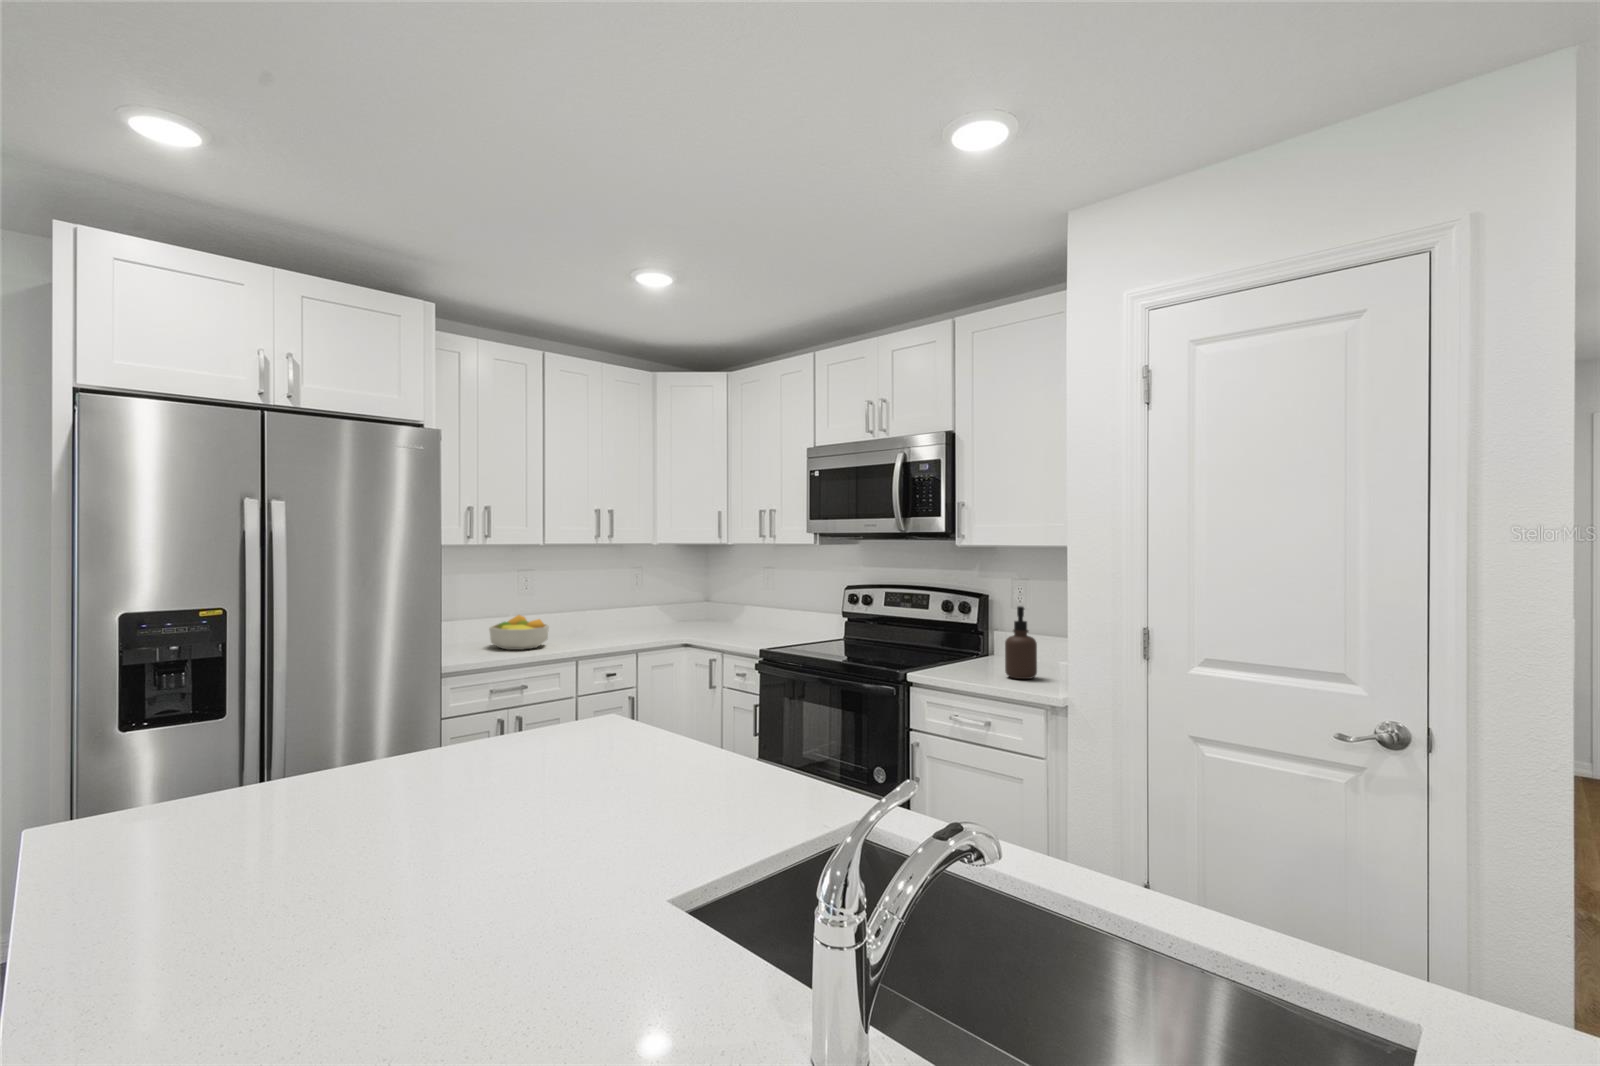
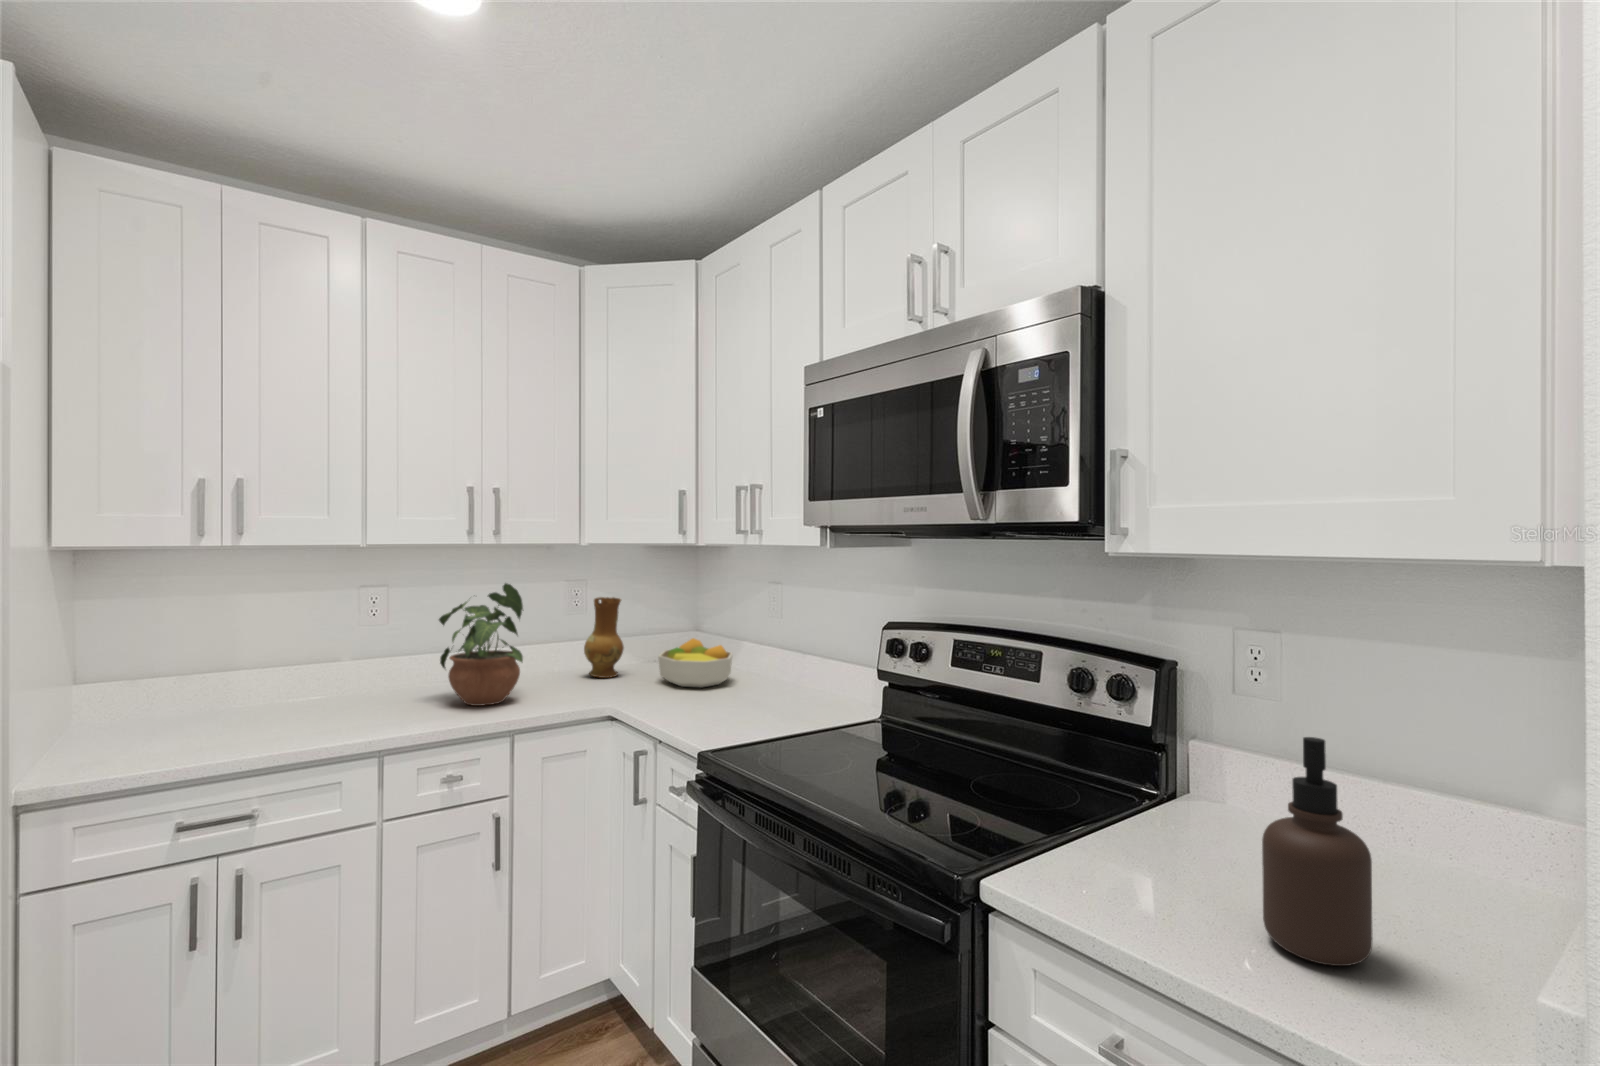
potted plant: none [574,567,630,640] -> present [439,583,523,706]
ceramic jug: none [645,578,670,629] -> present [584,597,624,678]
fruit bowl: present [489,615,549,650] -> present [658,638,733,688]

